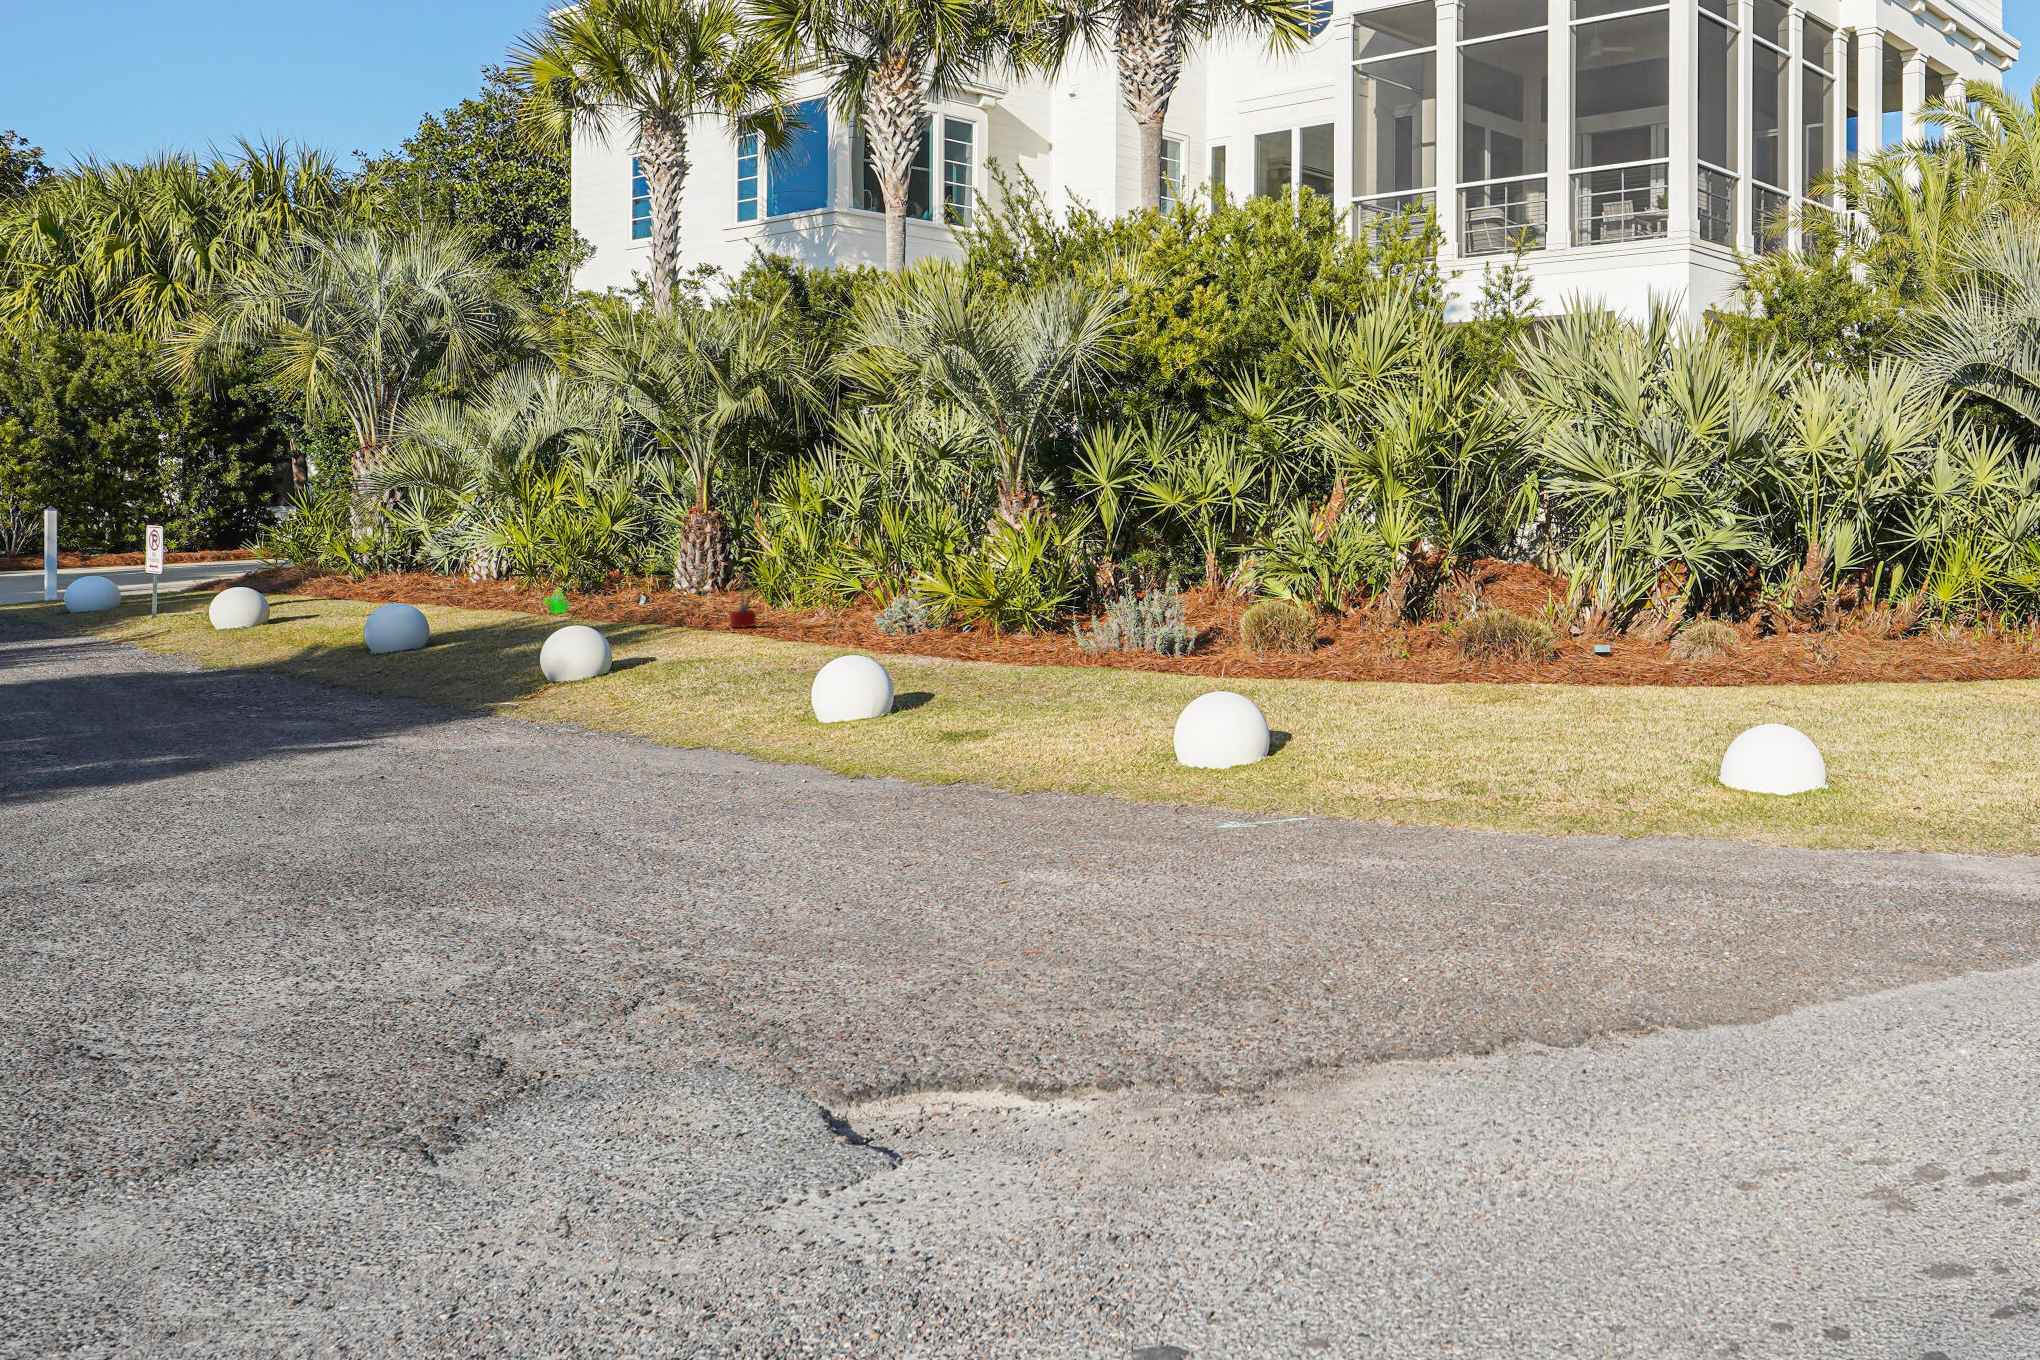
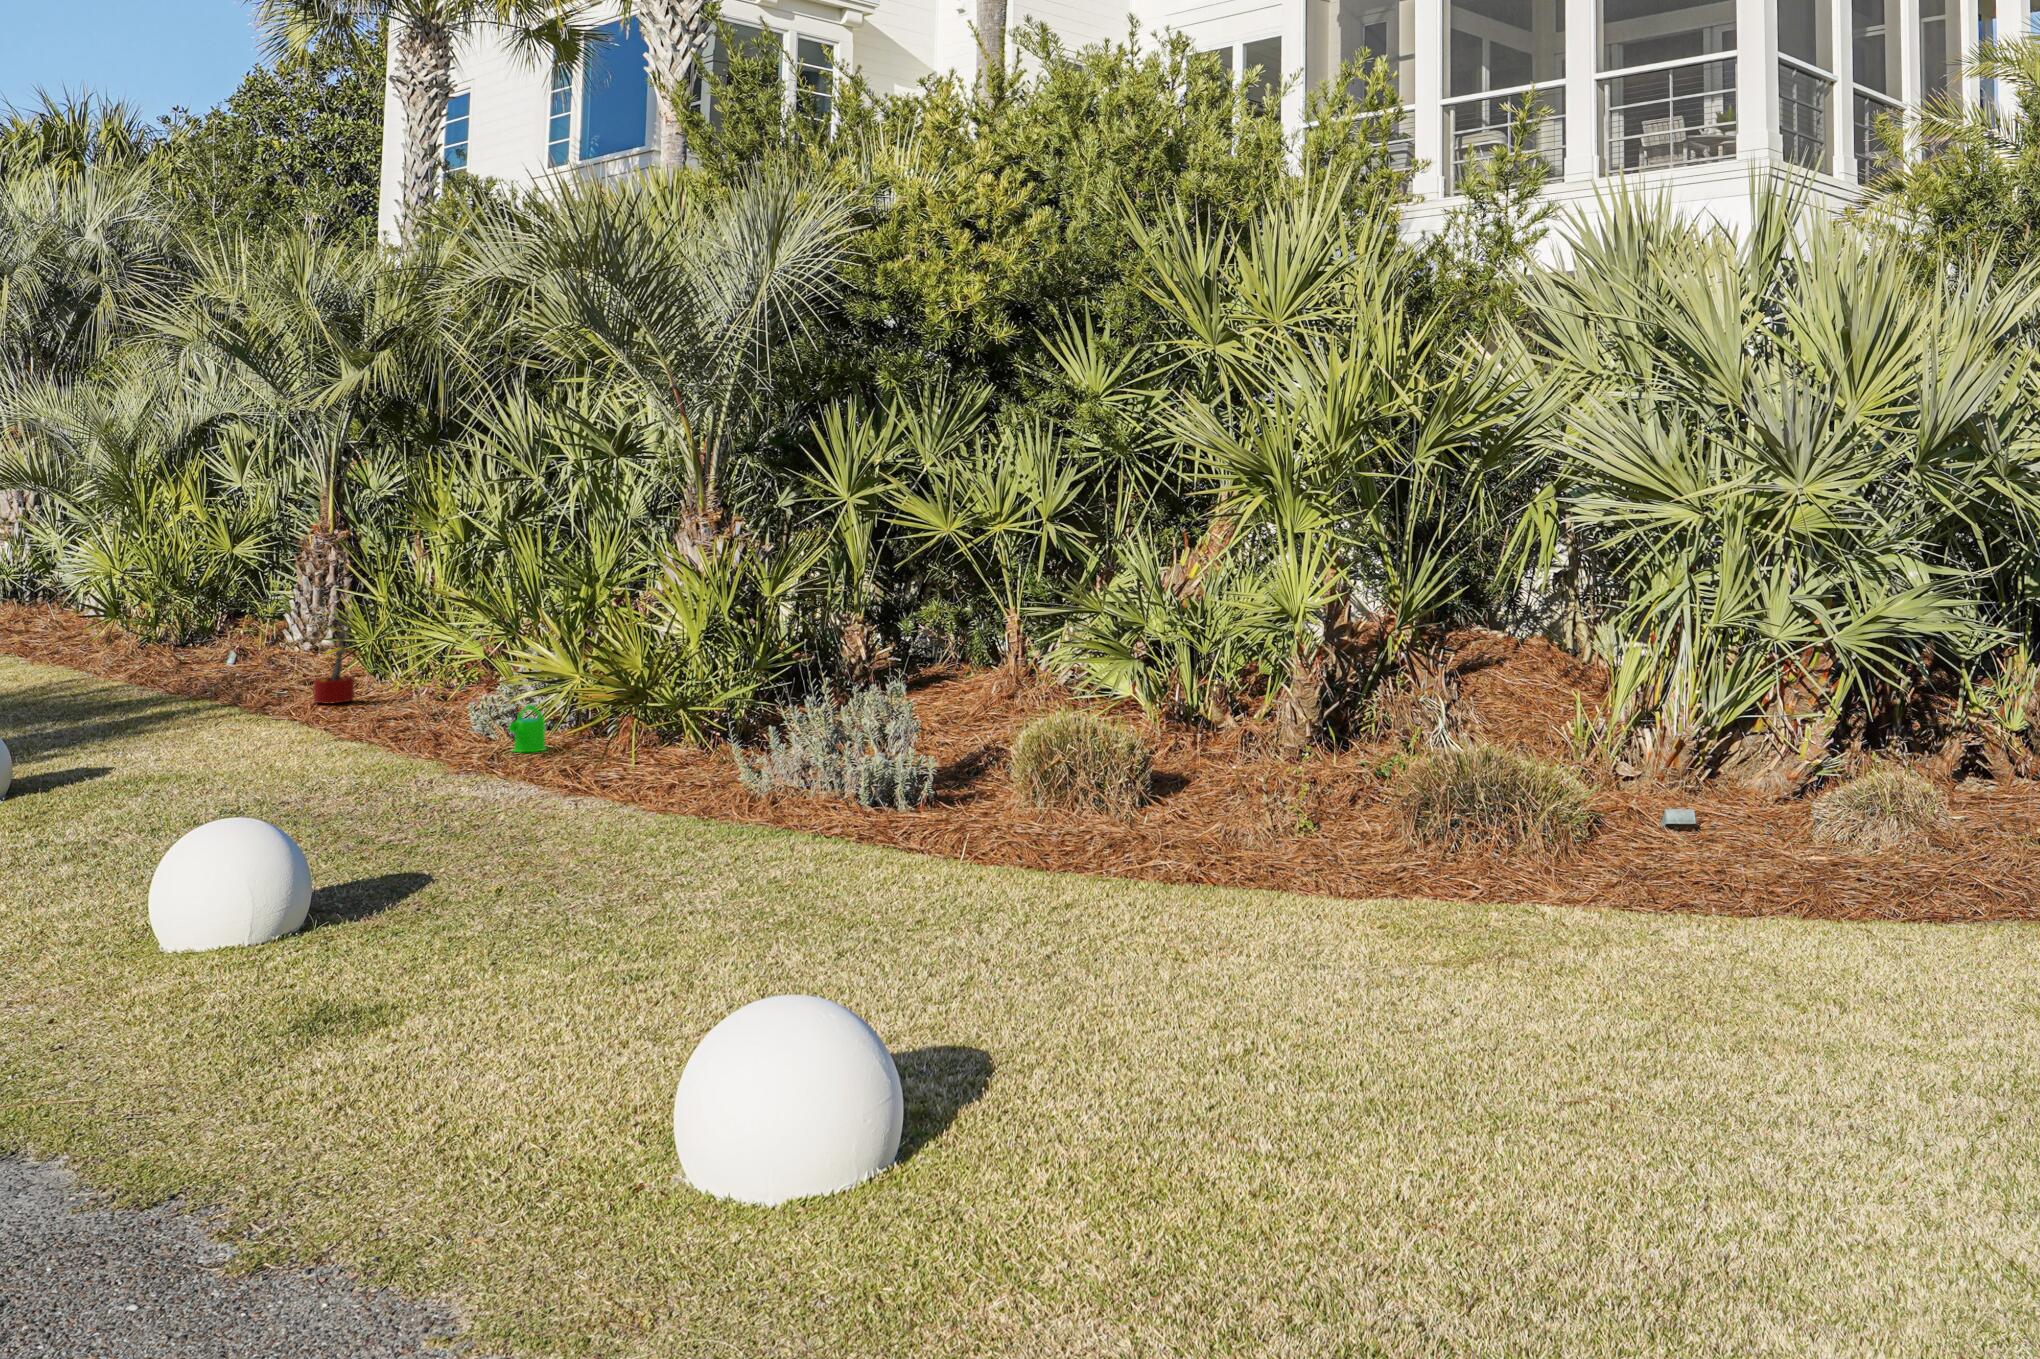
watering can: present [544,591,570,614] -> present [508,705,546,752]

